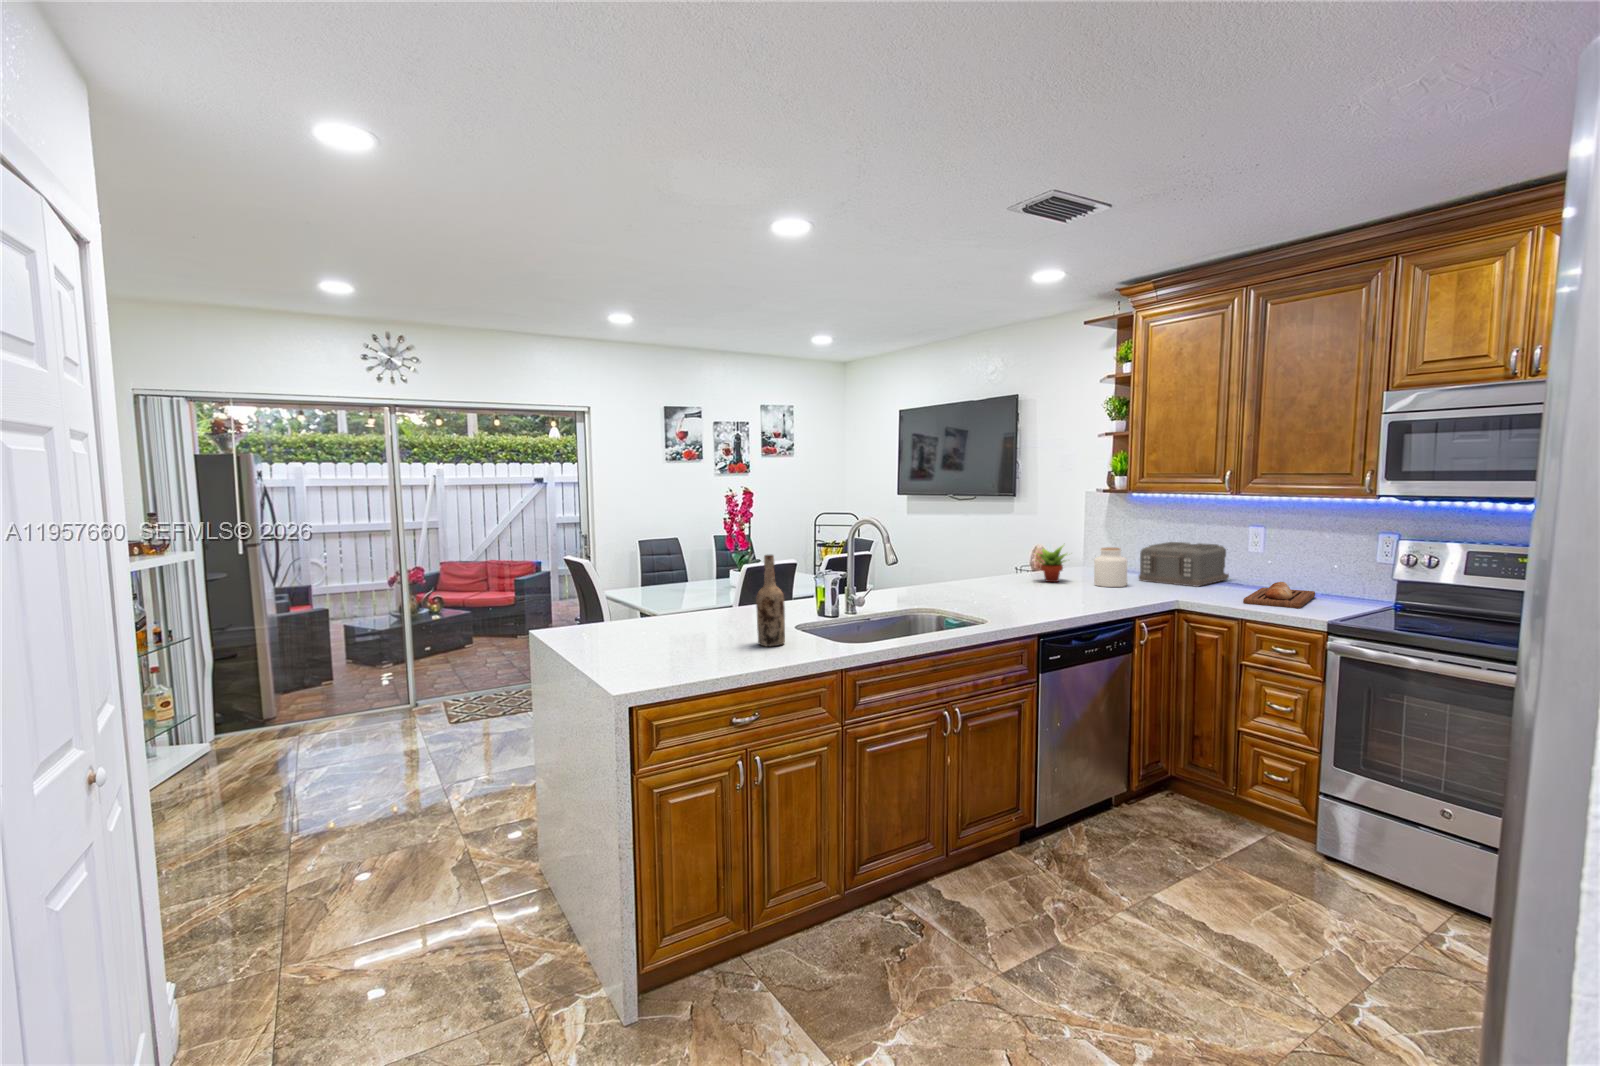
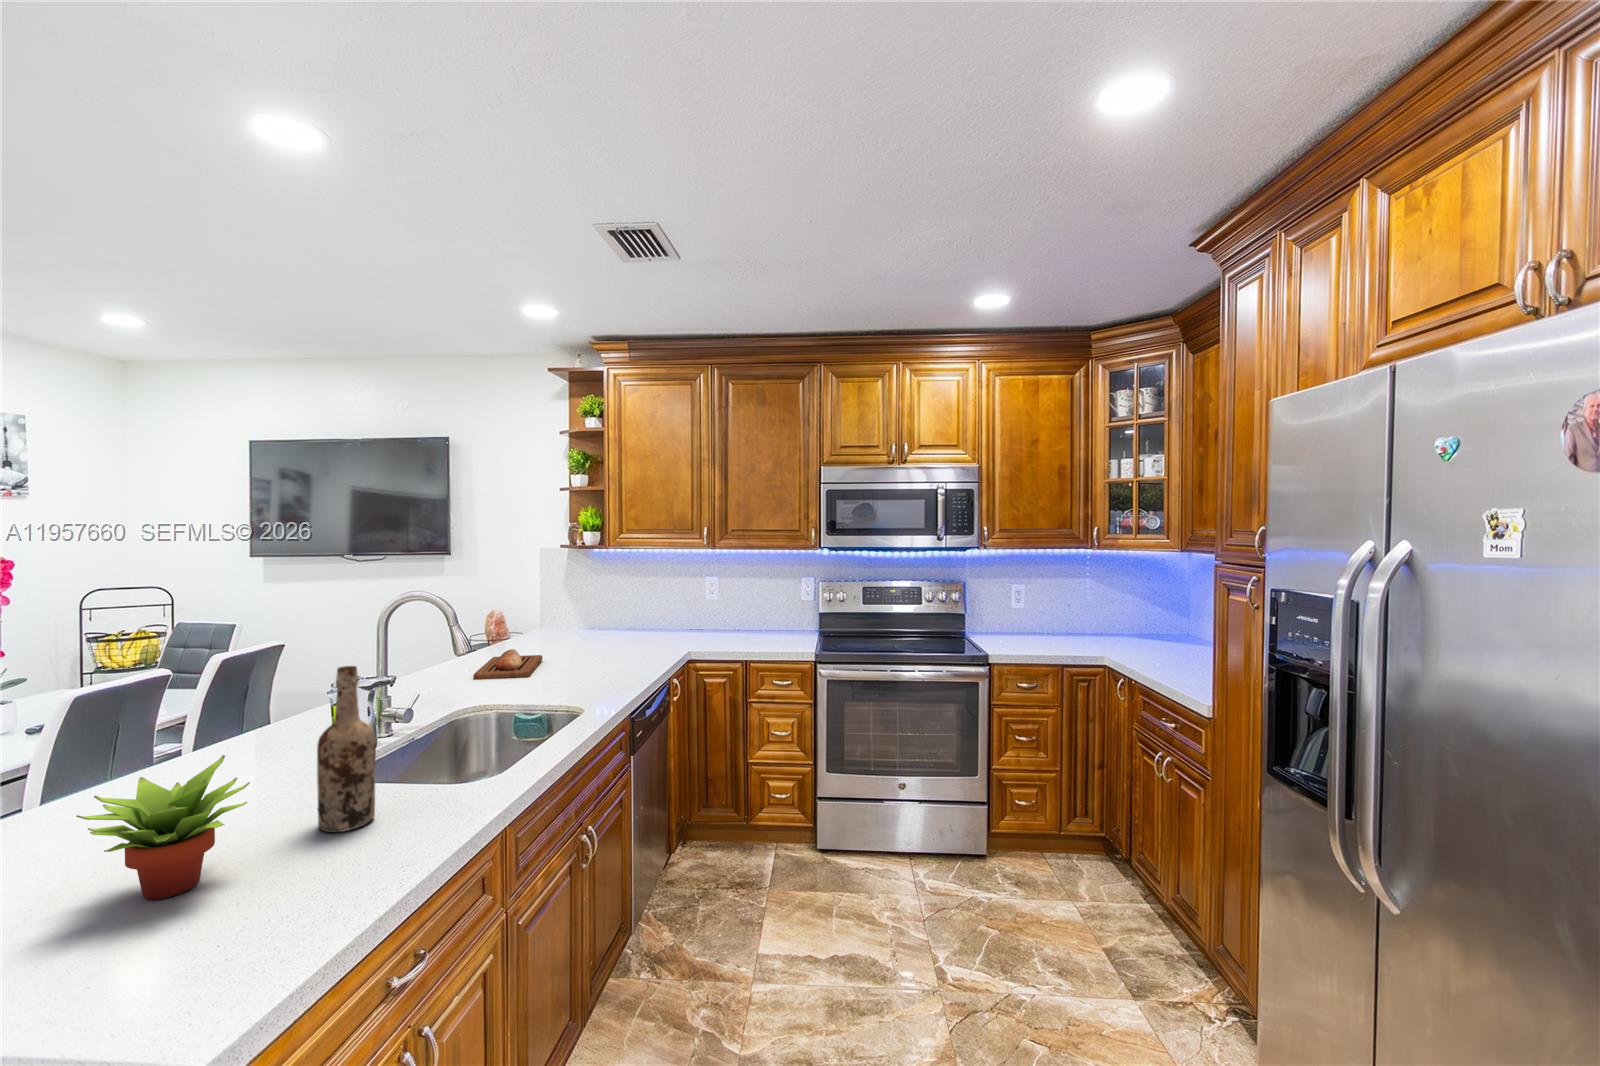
toaster: present [1139,542,1229,587] -> none [630,600,695,640]
succulent plant: present [1034,546,1067,582] -> present [76,755,250,899]
jar: present [1094,547,1127,587] -> none [602,609,634,650]
bread loaf: present [1243,582,1315,608] -> present [473,649,542,679]

